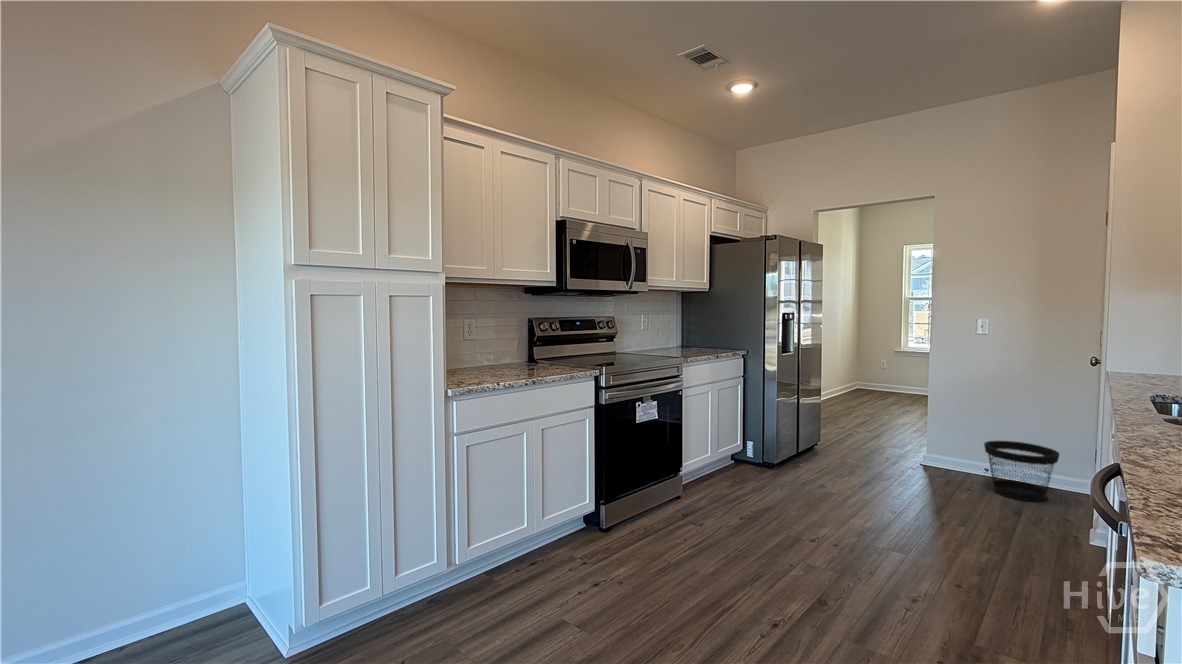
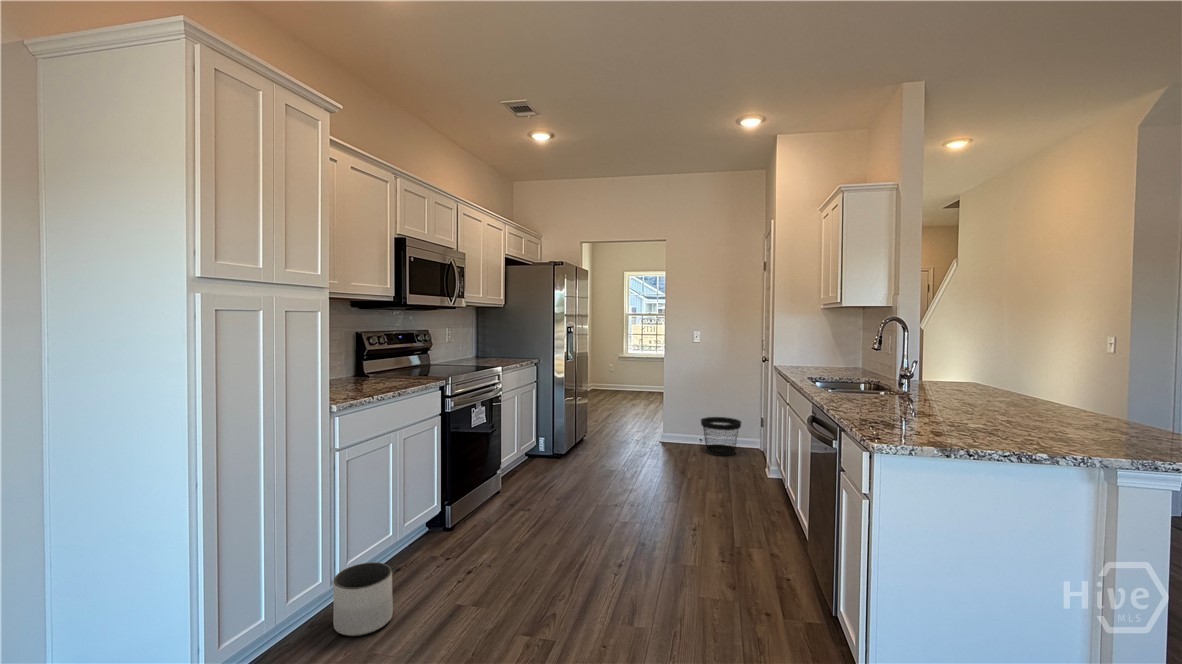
planter: none [442,553,499,630] -> present [333,562,393,636]

